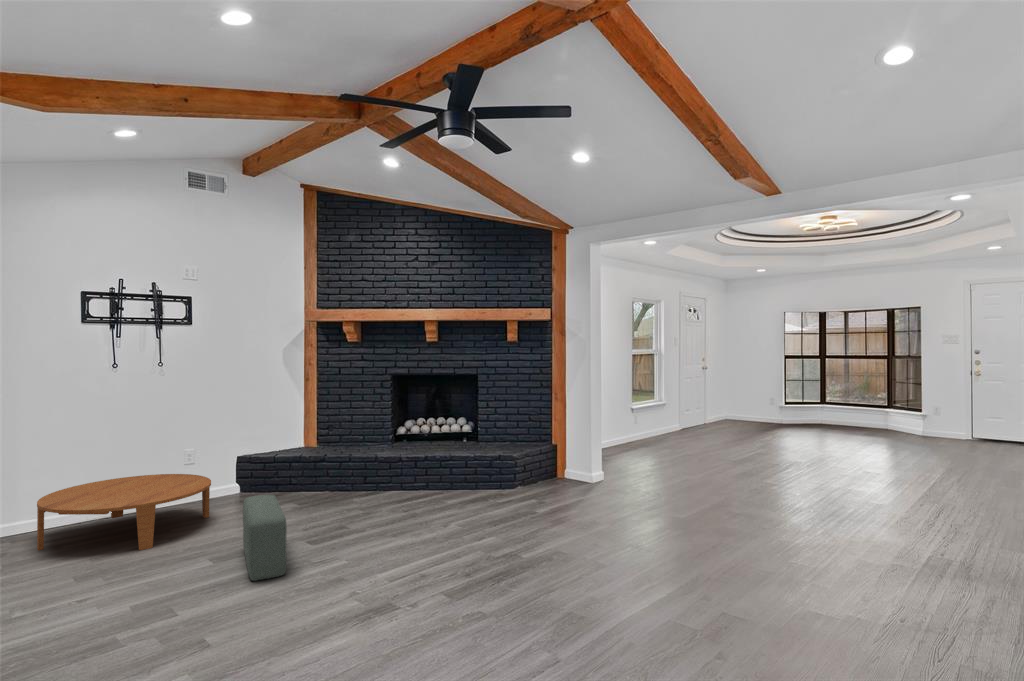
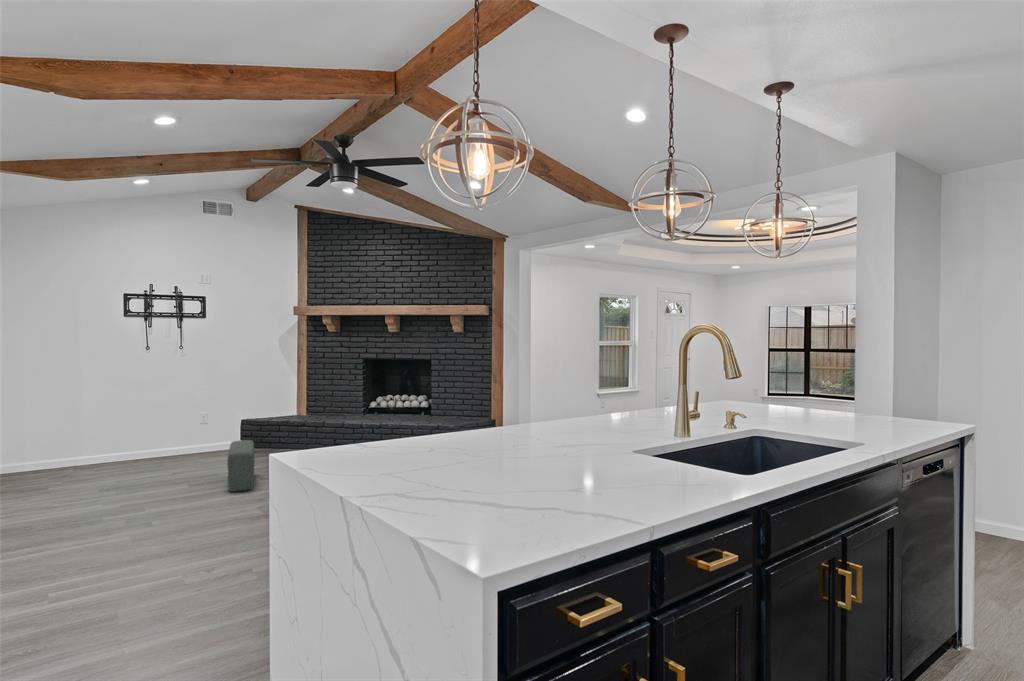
coffee table: present [37,474,211,551] -> none [96,428,215,475]

